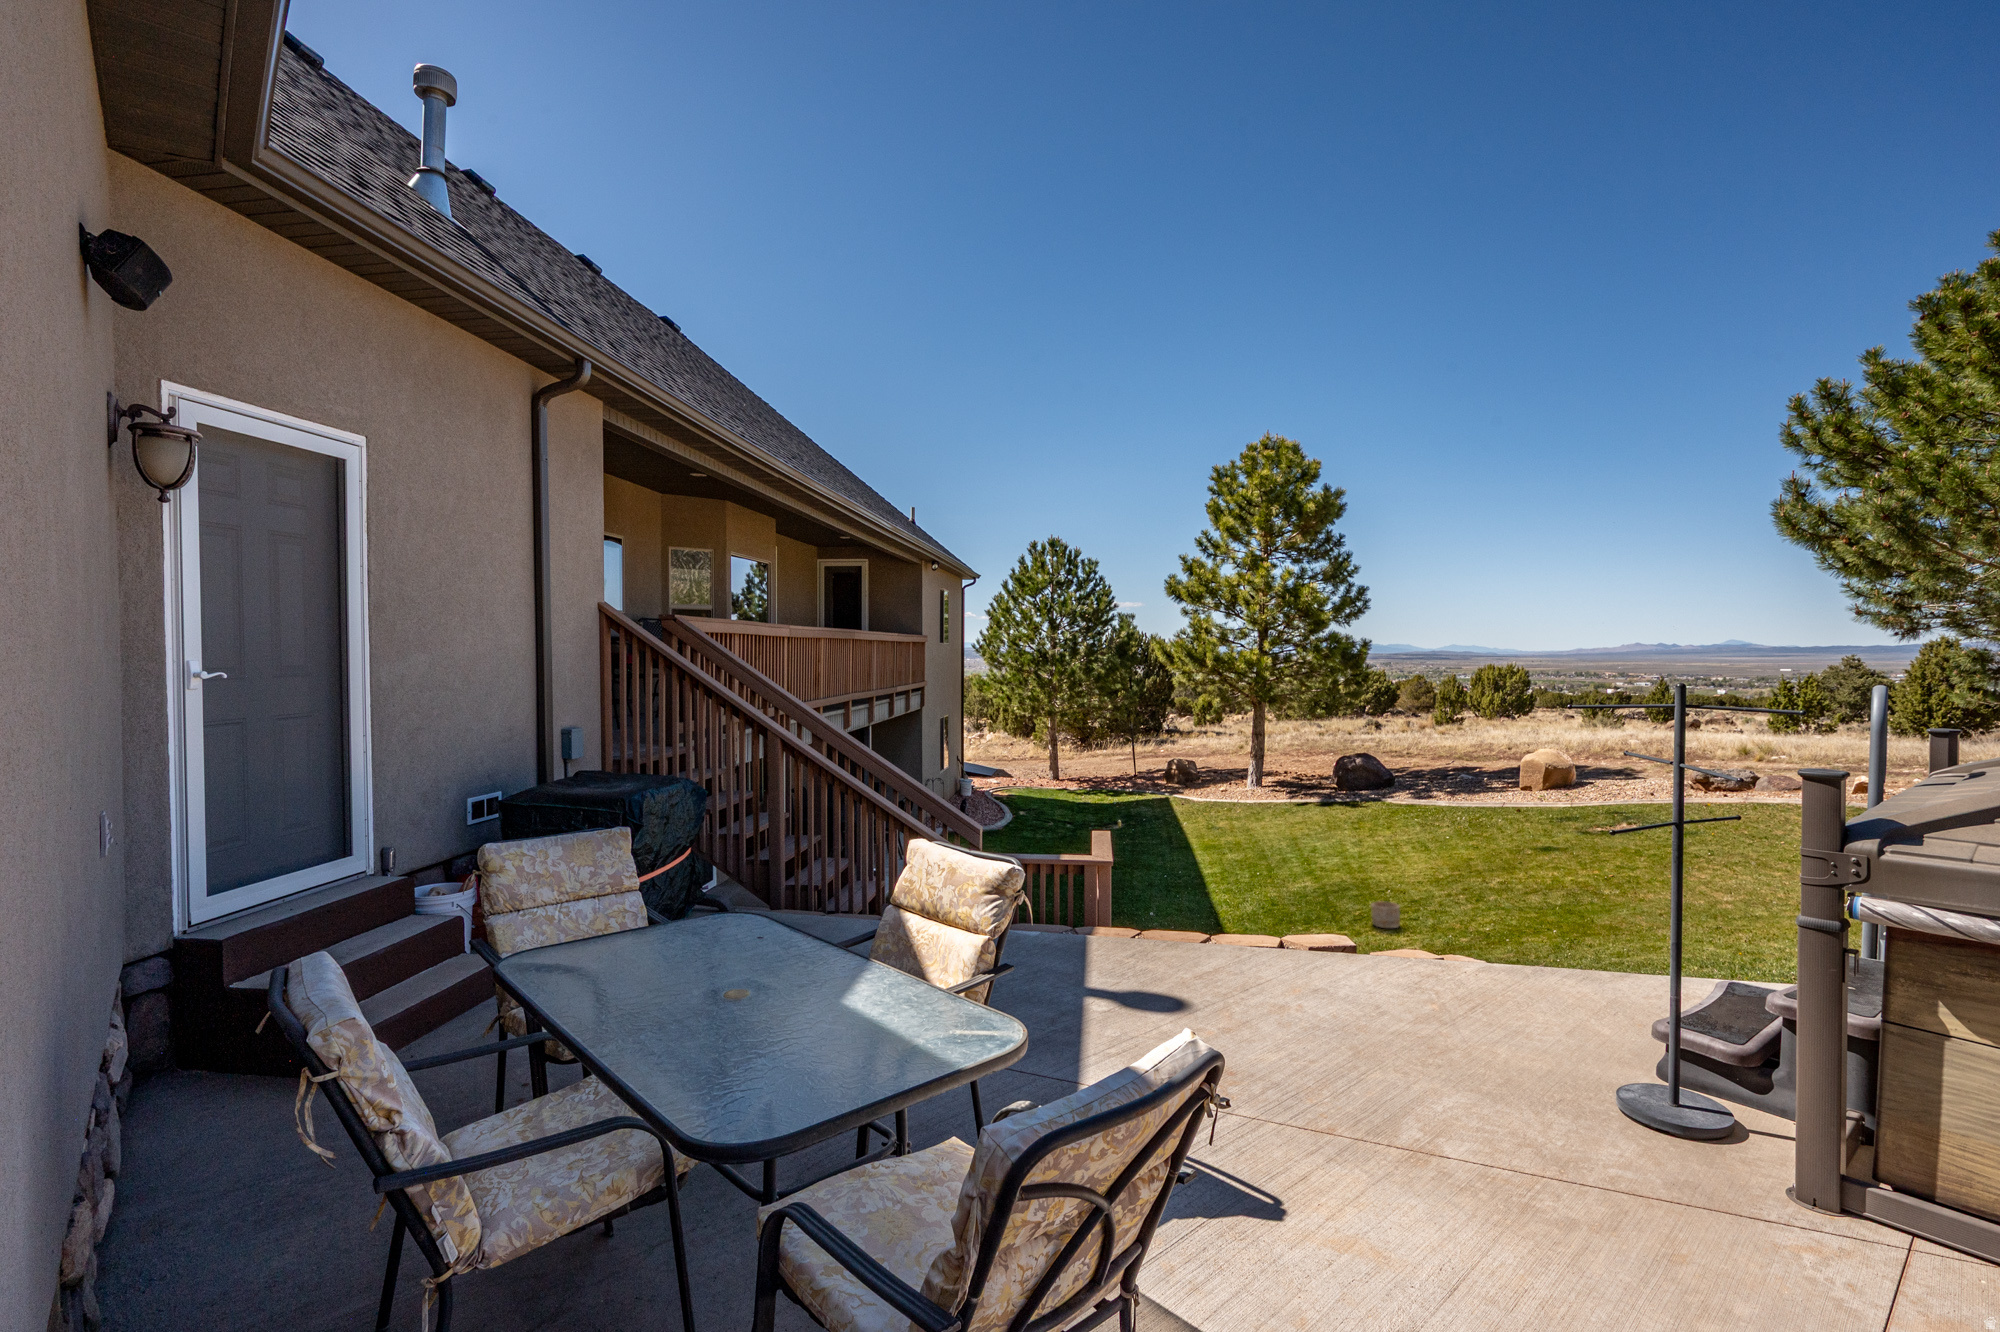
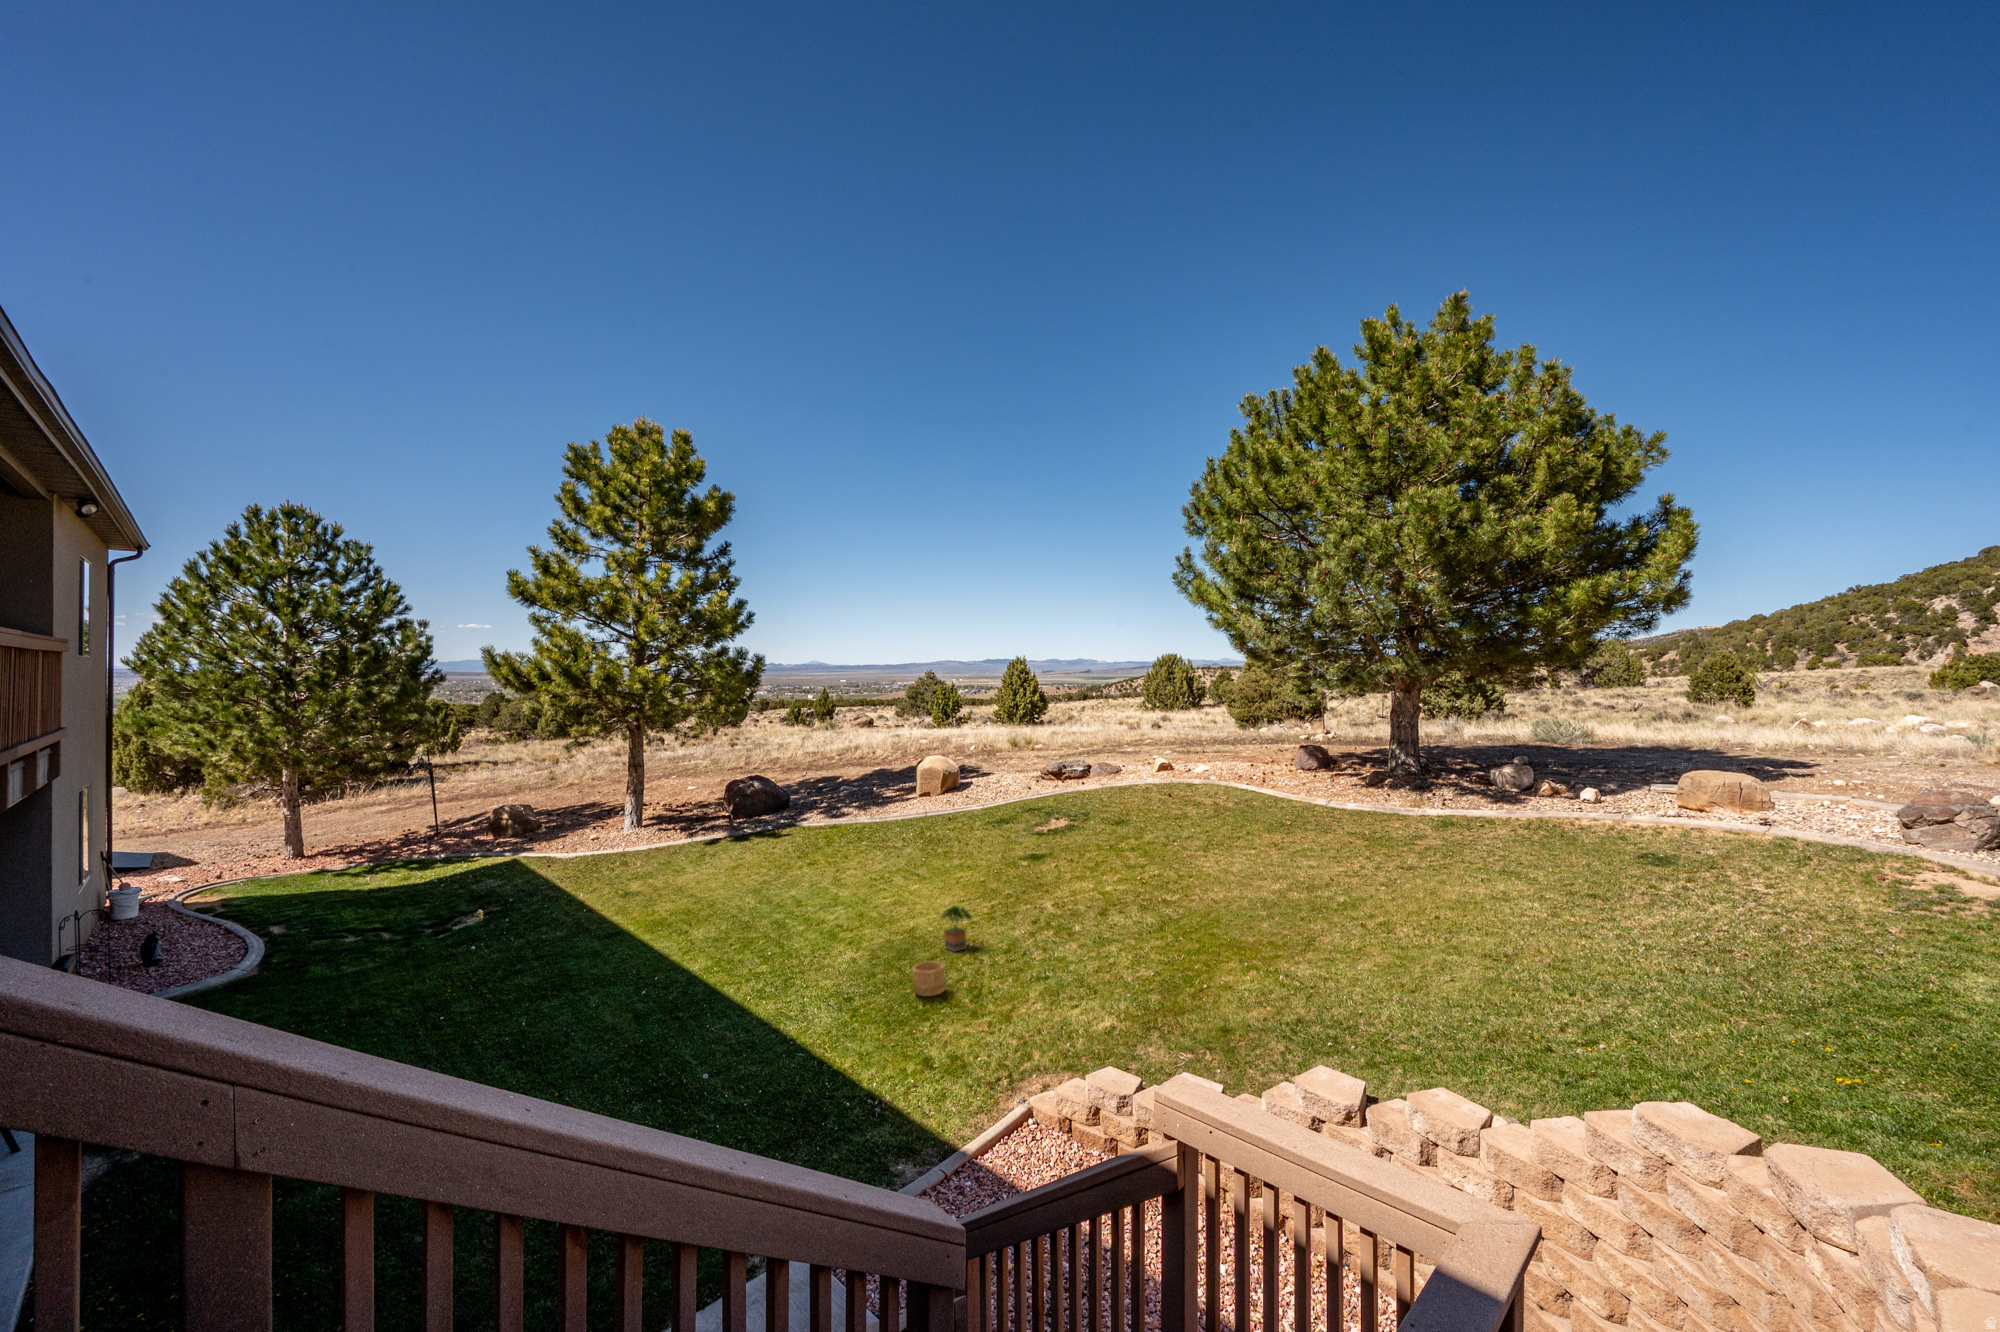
potted tree: none [1424,868,1454,907] -> present [941,906,972,952]

